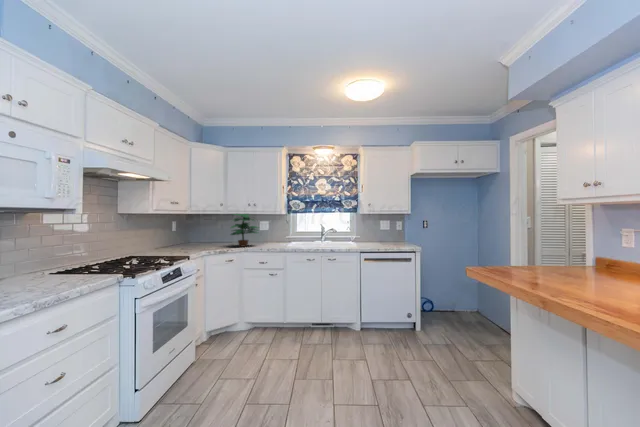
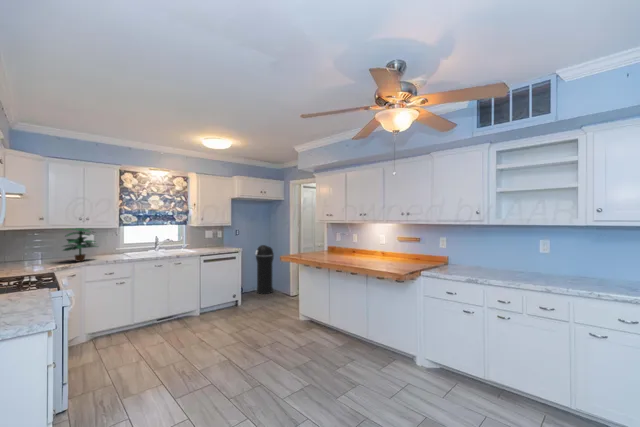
trash can: none [452,245,484,323] -> present [256,245,274,294]

